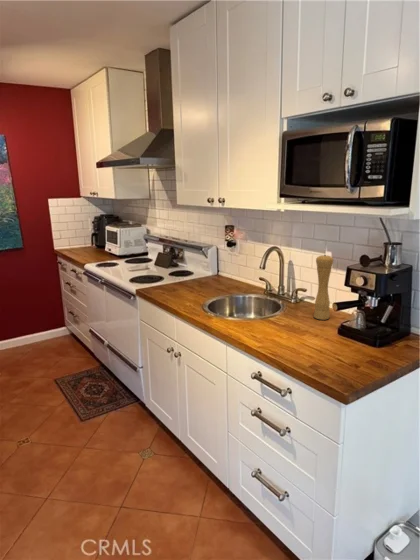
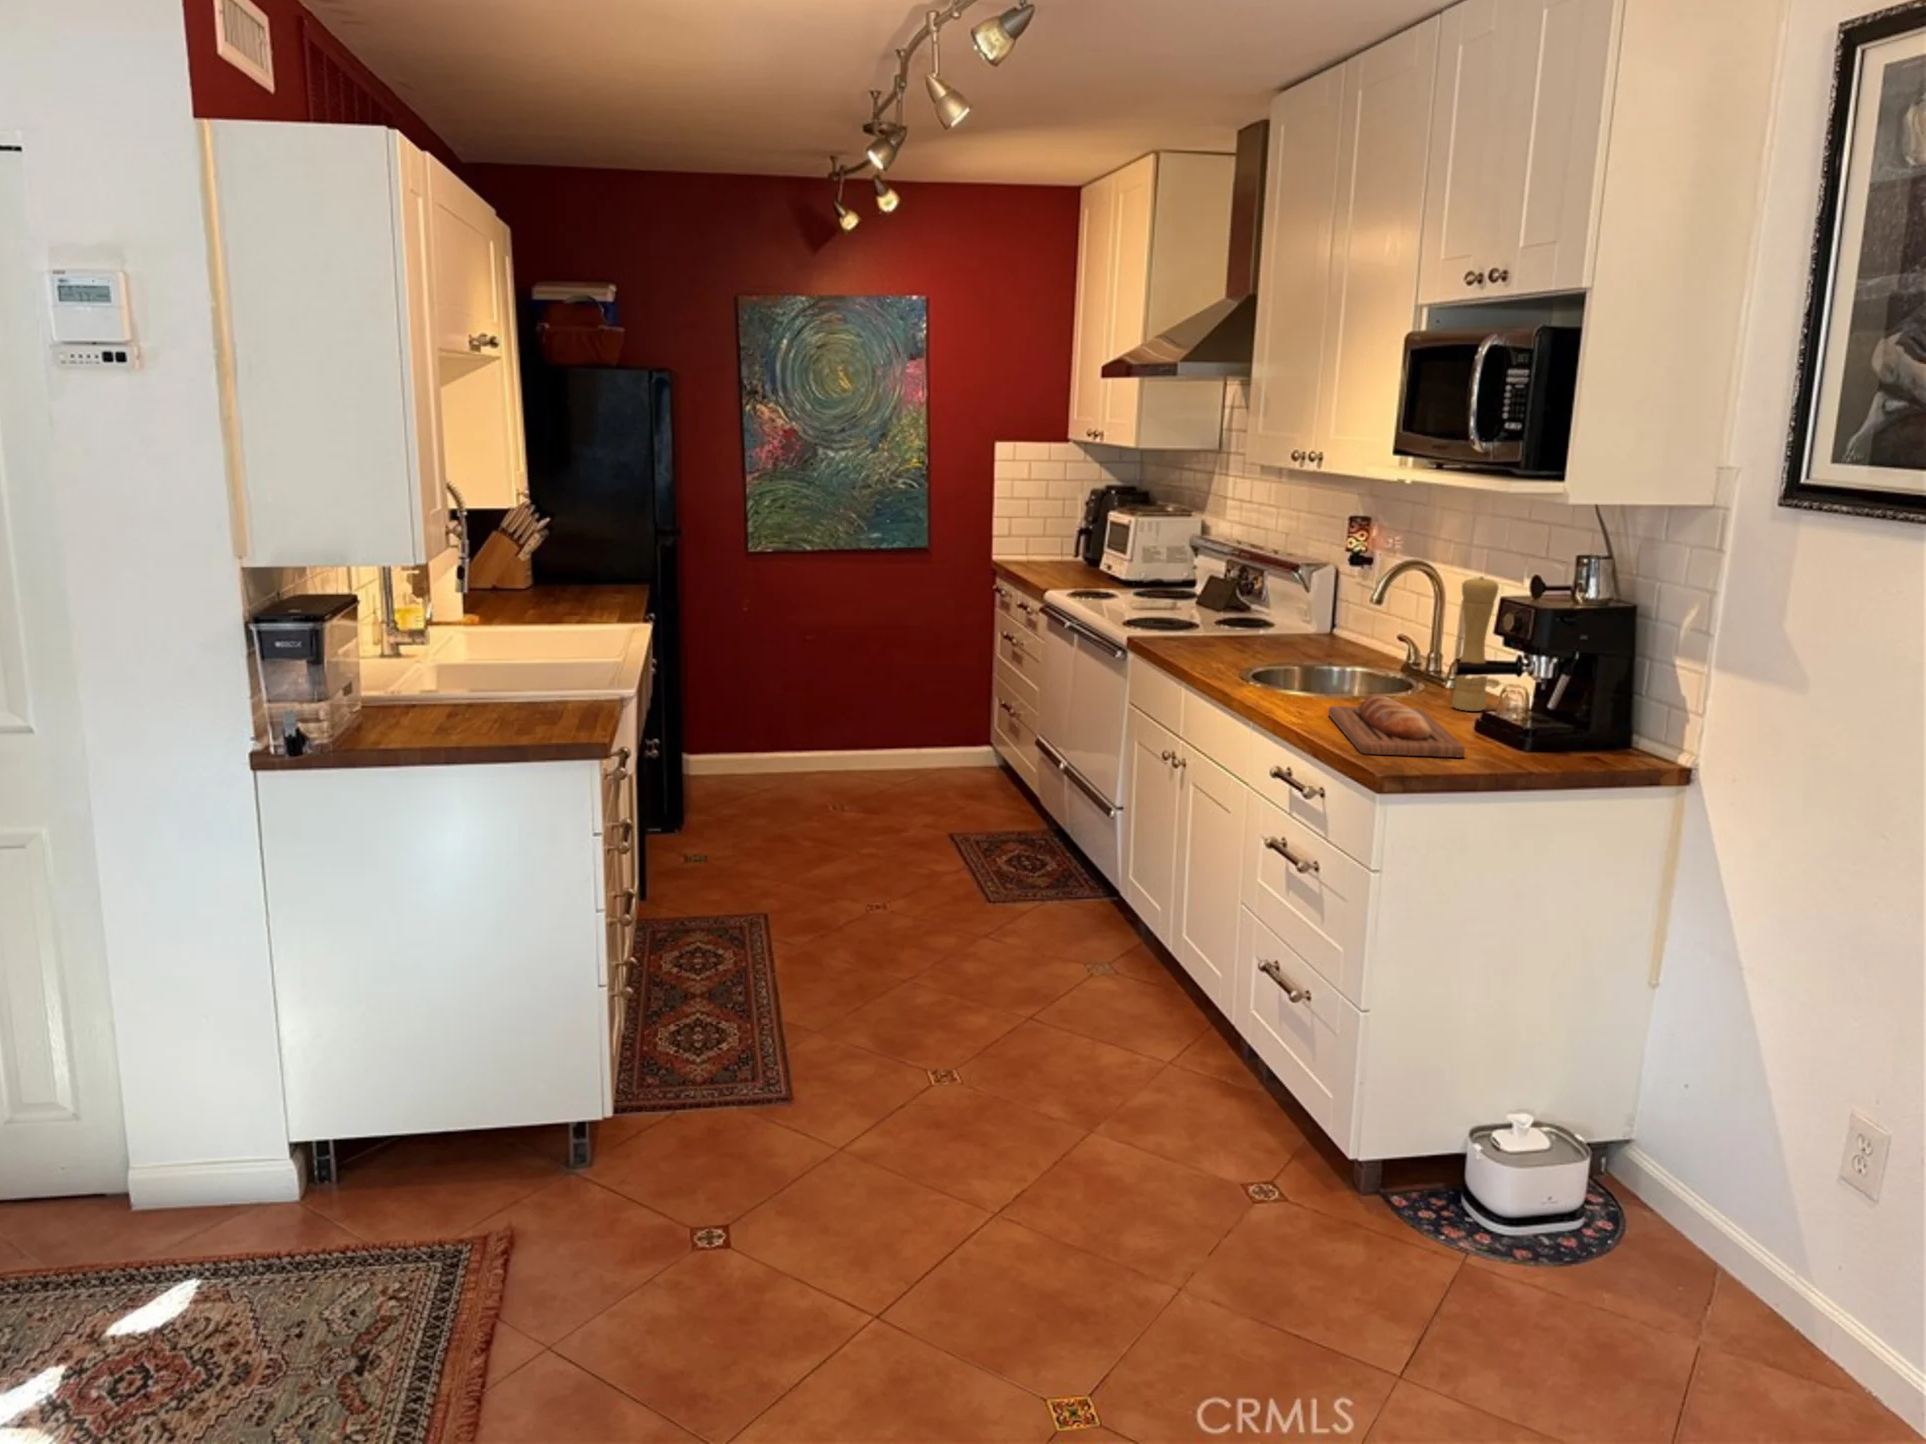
bread loaf: none [271,325,367,372] -> present [1328,695,1465,757]

